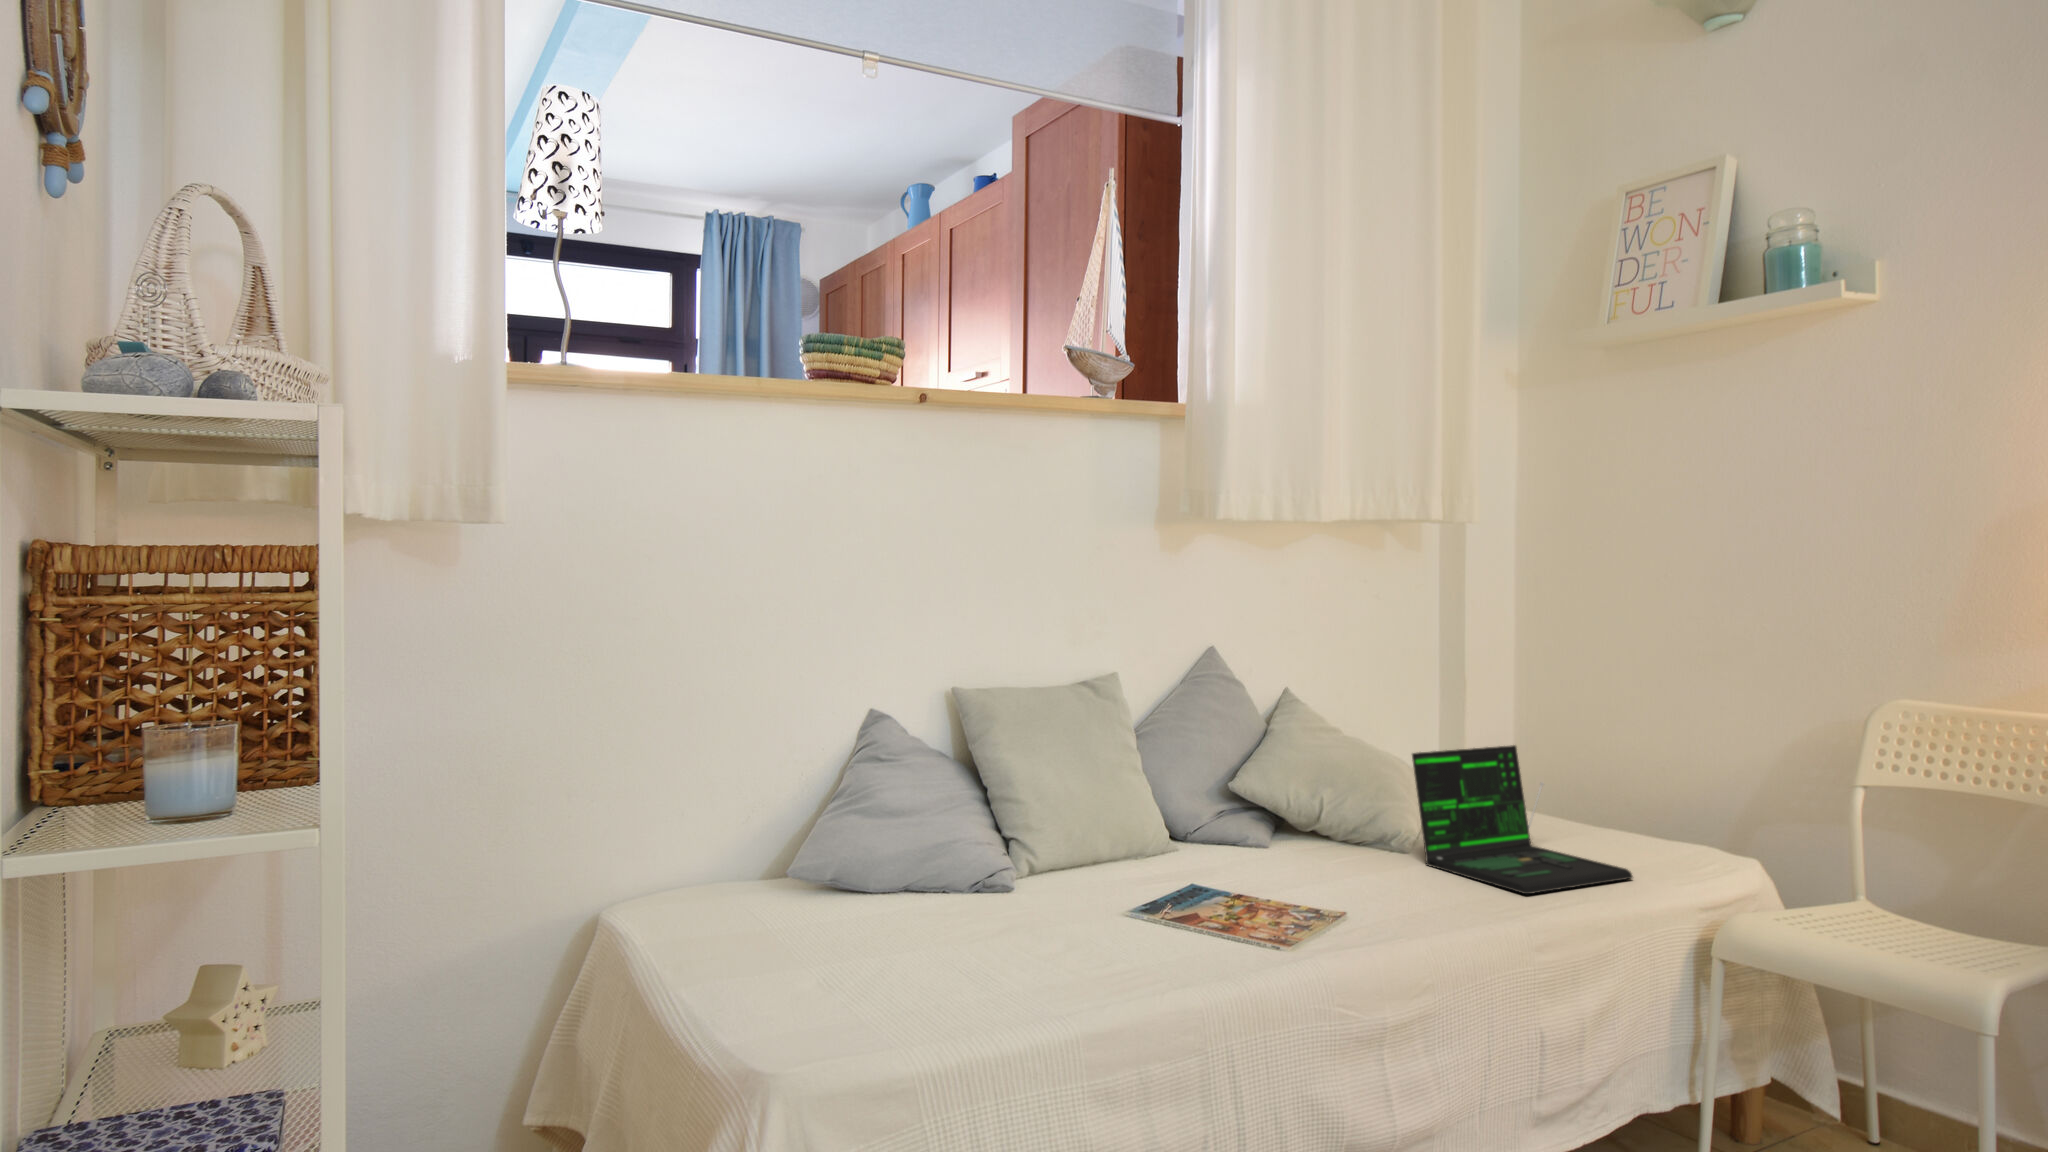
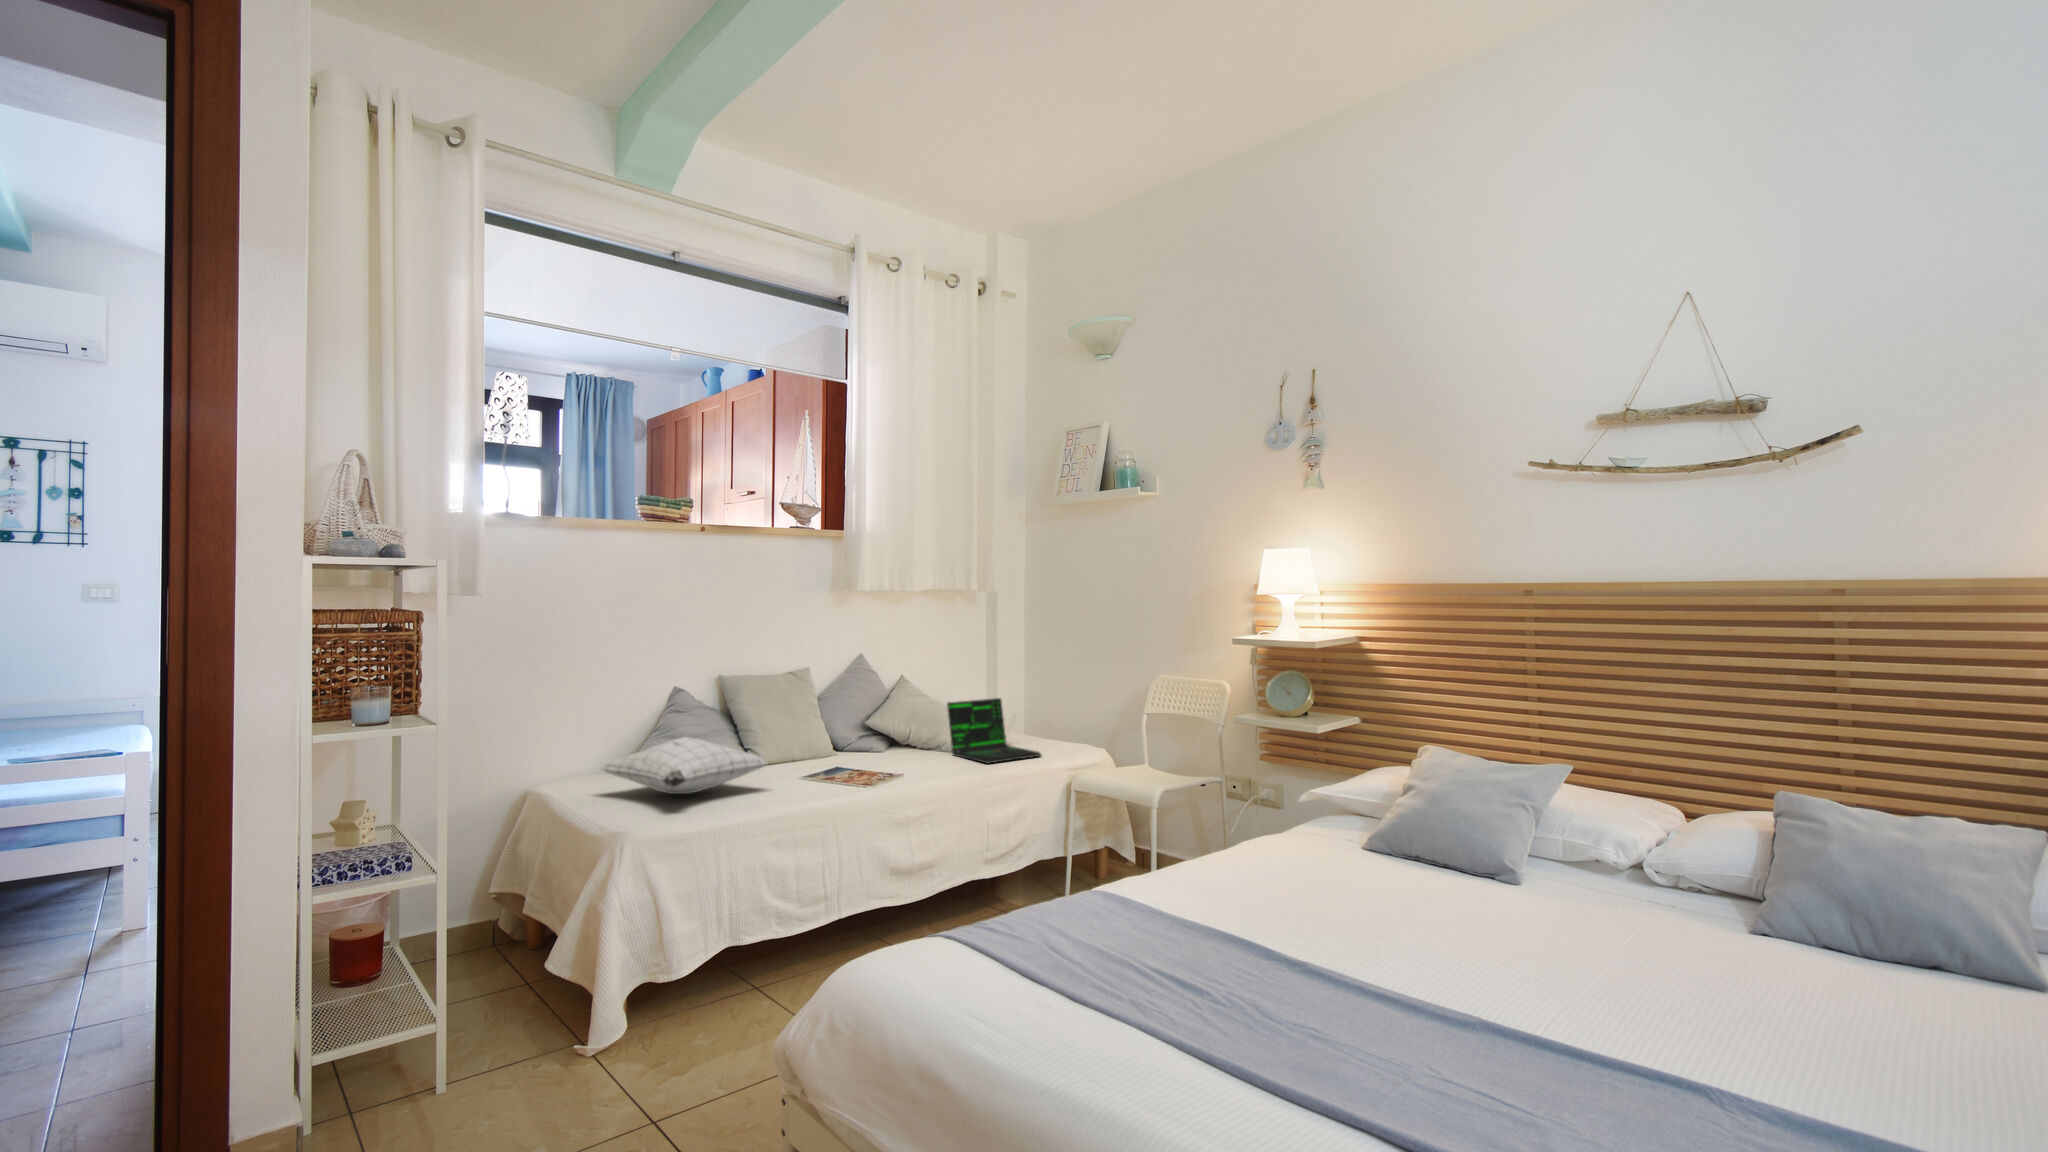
pillow: none [711,821,1074,952] -> present [600,737,767,794]

